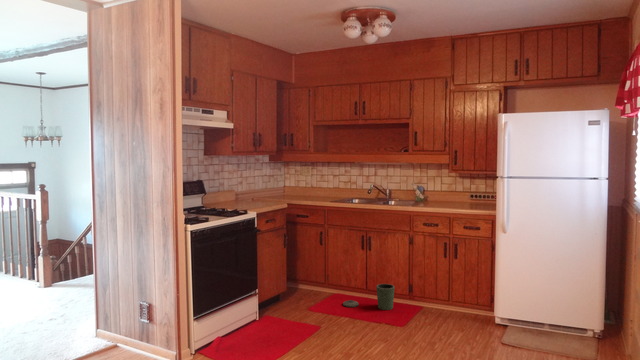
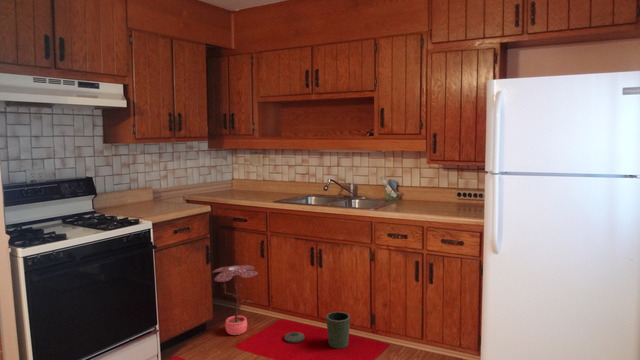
potted plant: none [286,250,323,303] -> present [213,265,258,335]

